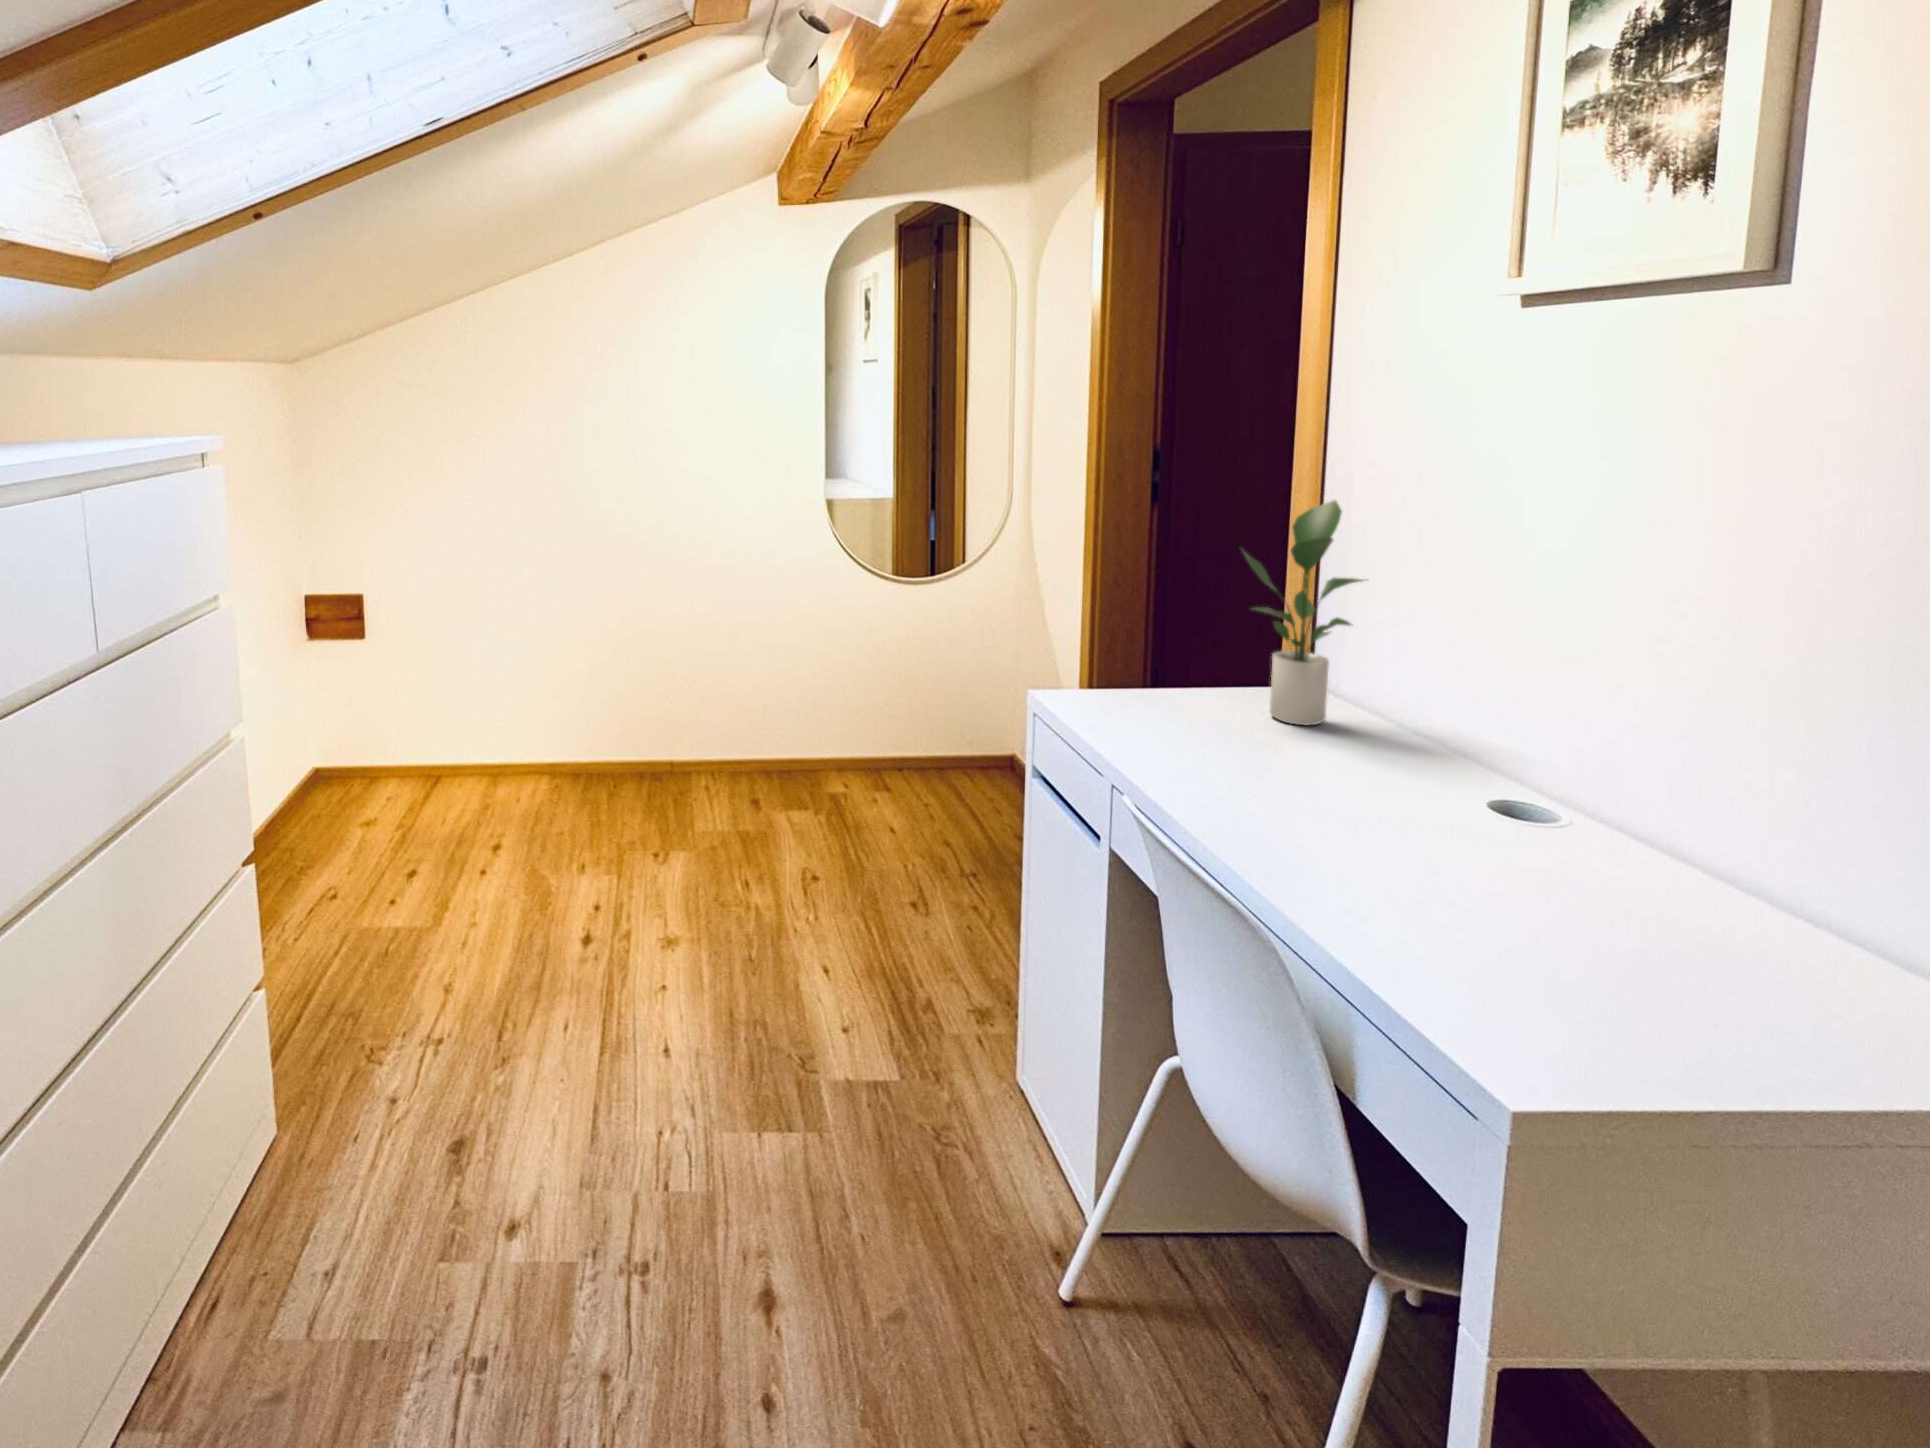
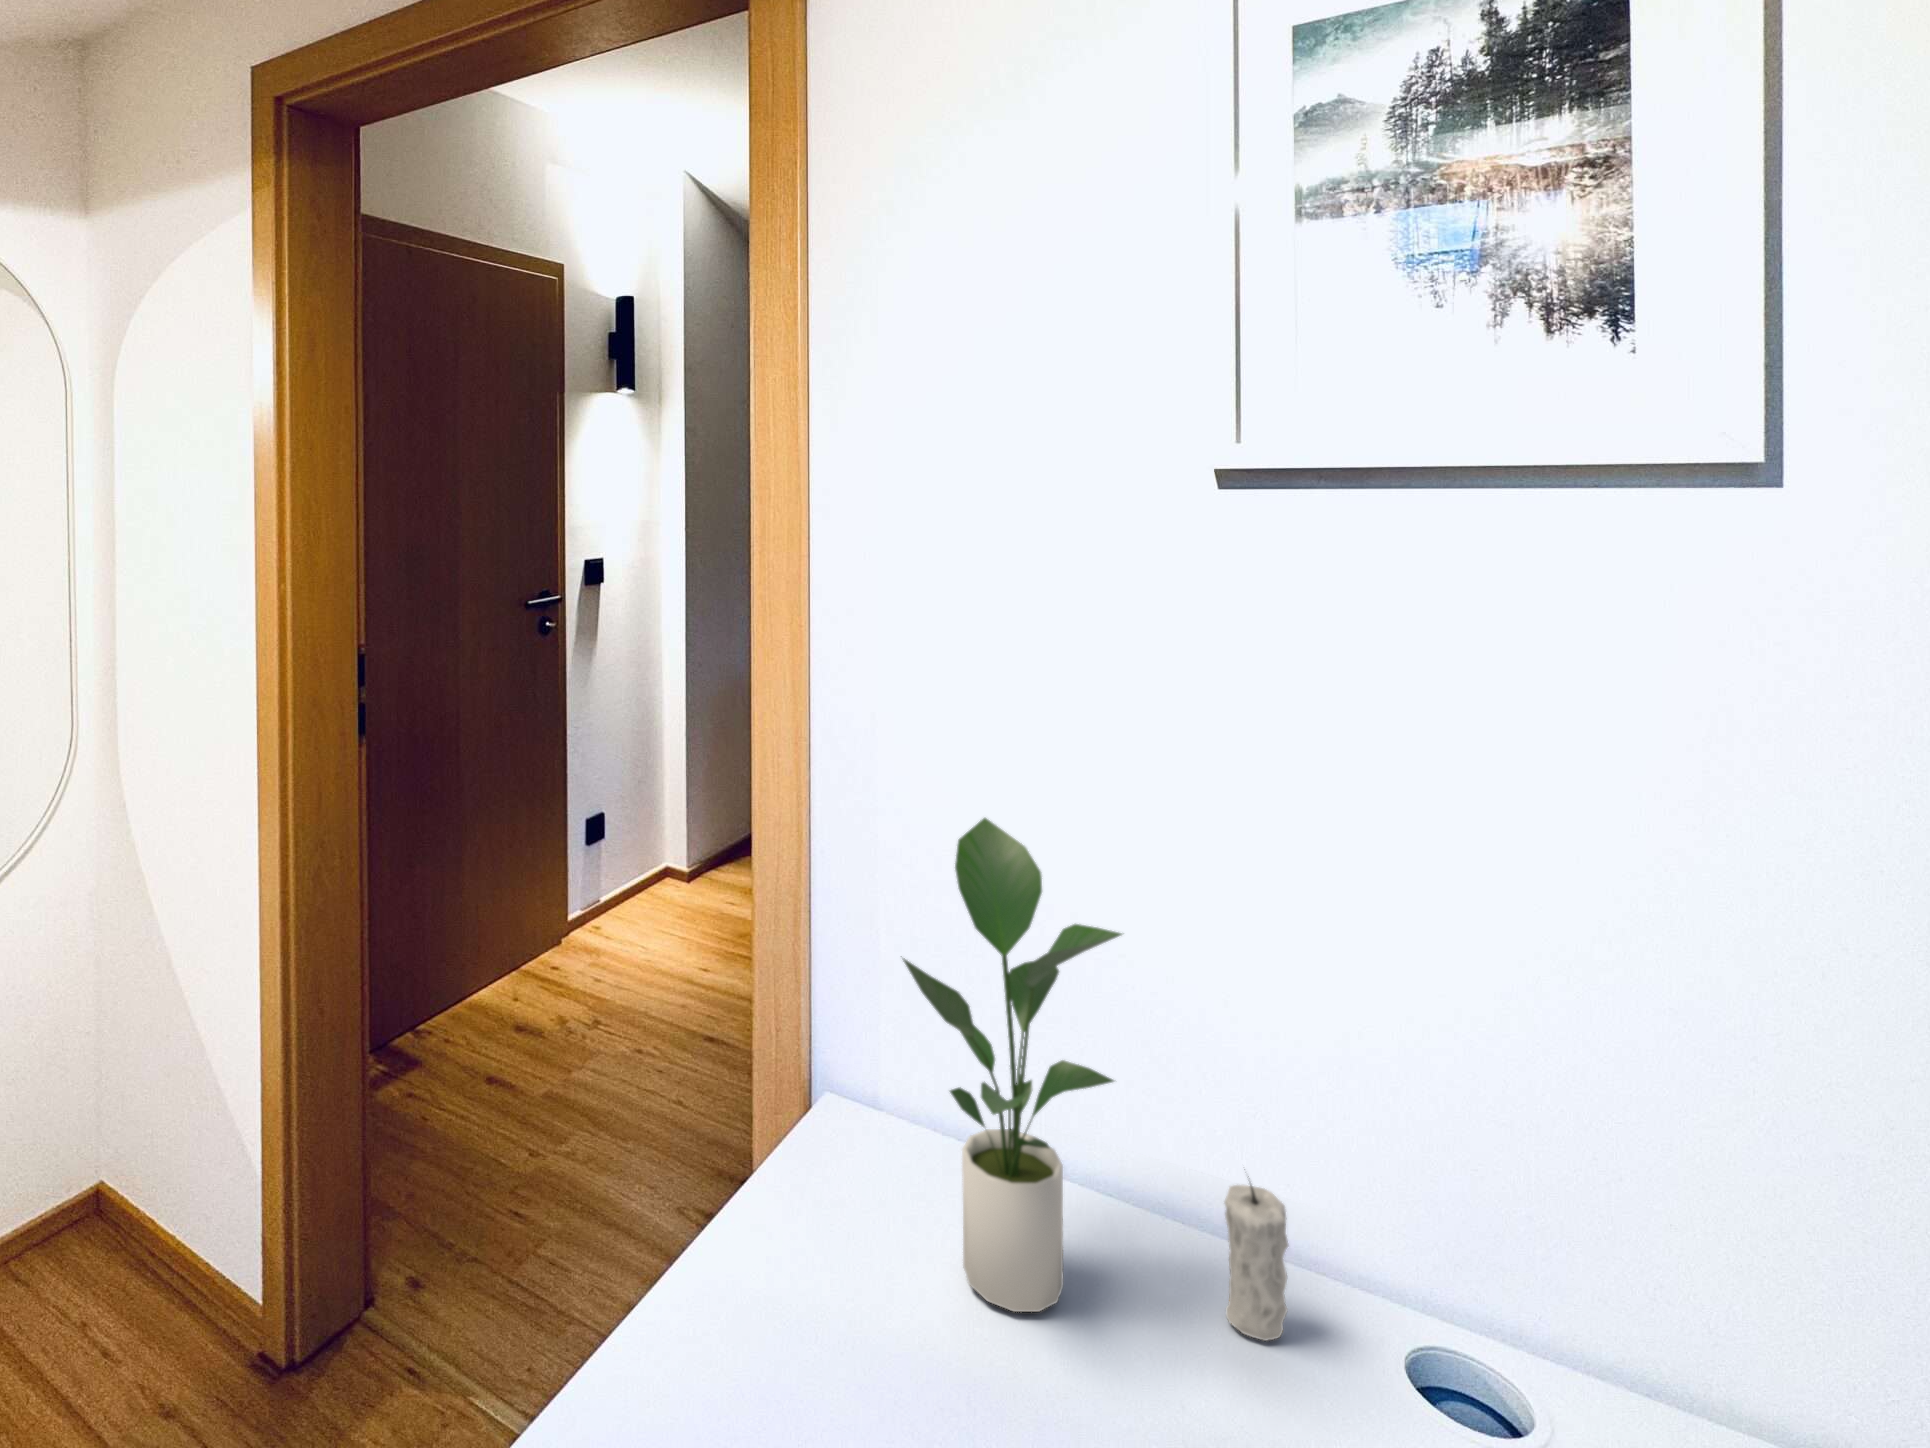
candle: none [1392,673,1431,759] -> present [1224,1184,1288,1341]

